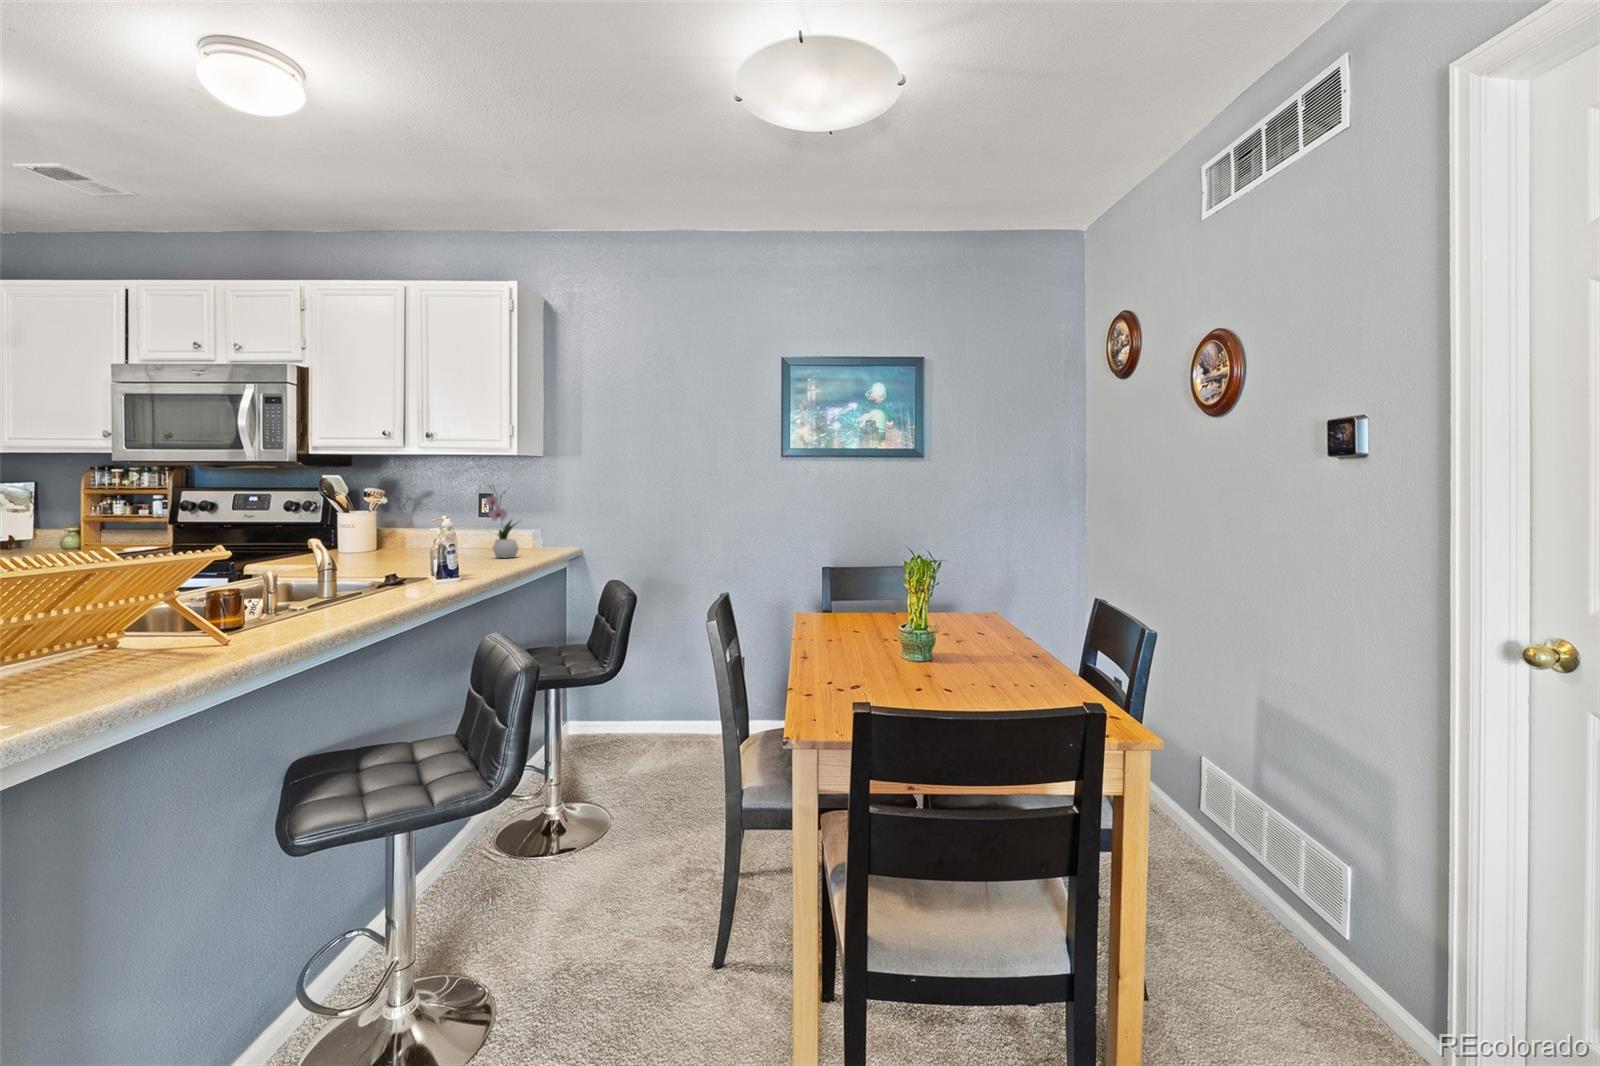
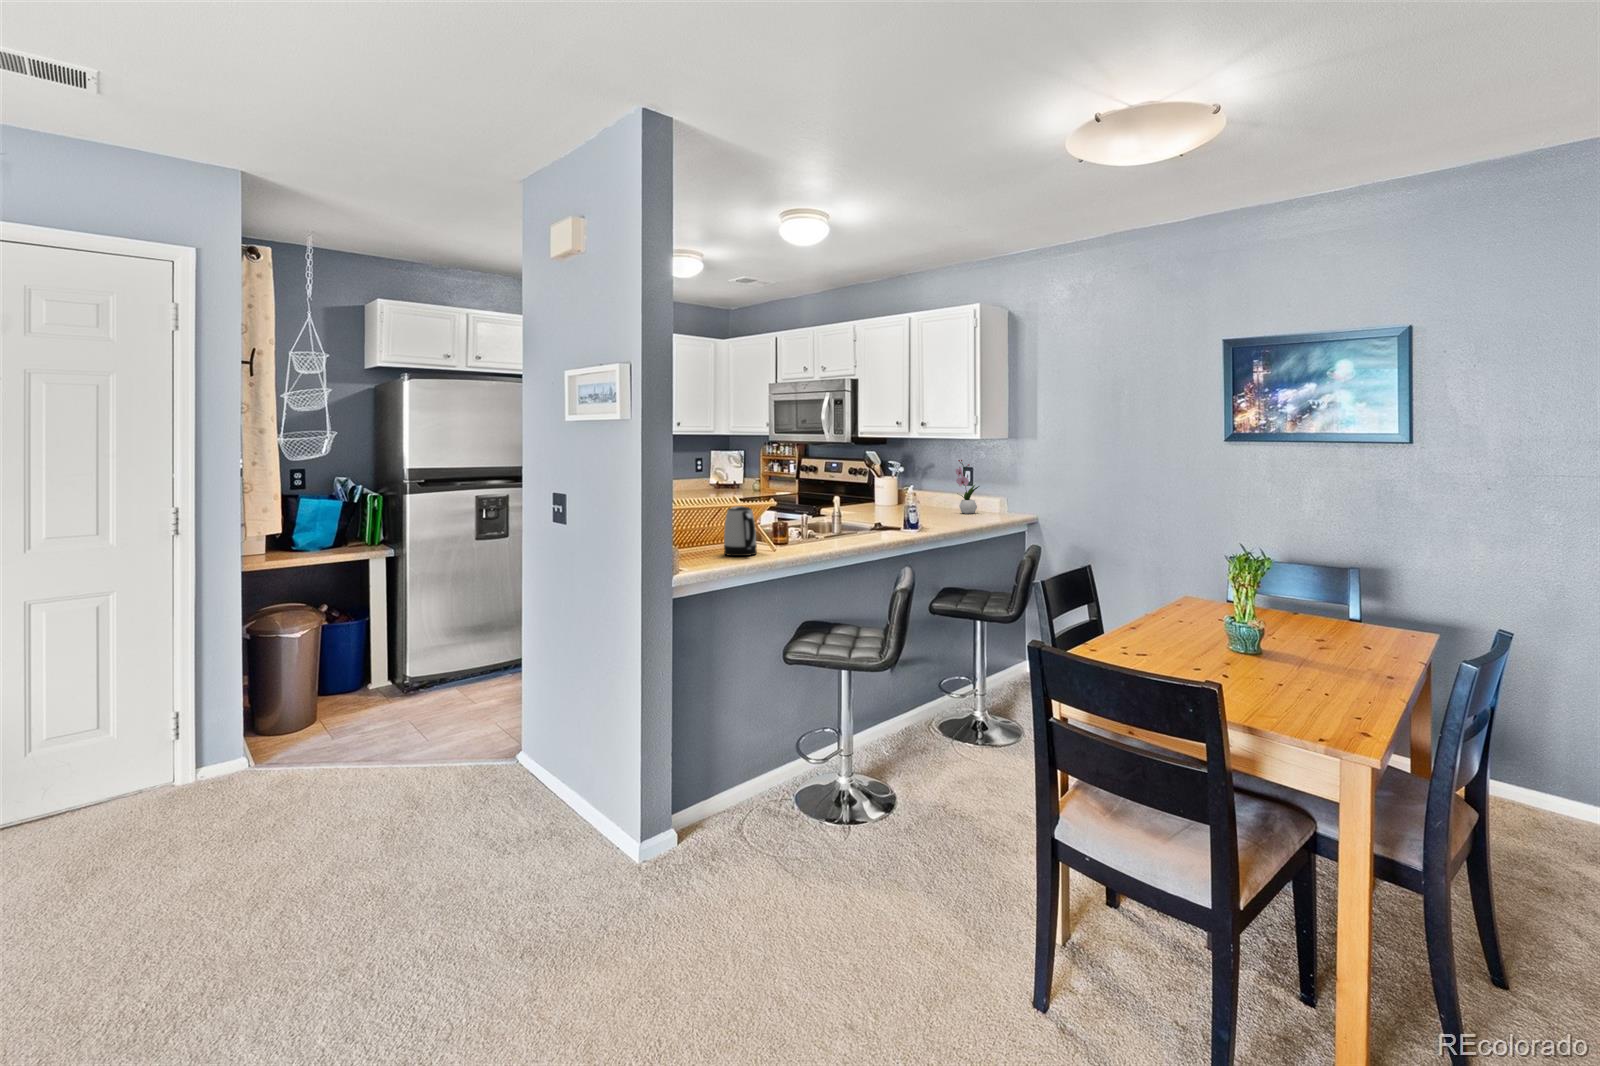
kettle: none [76,548,185,671] -> present [724,506,757,556]

